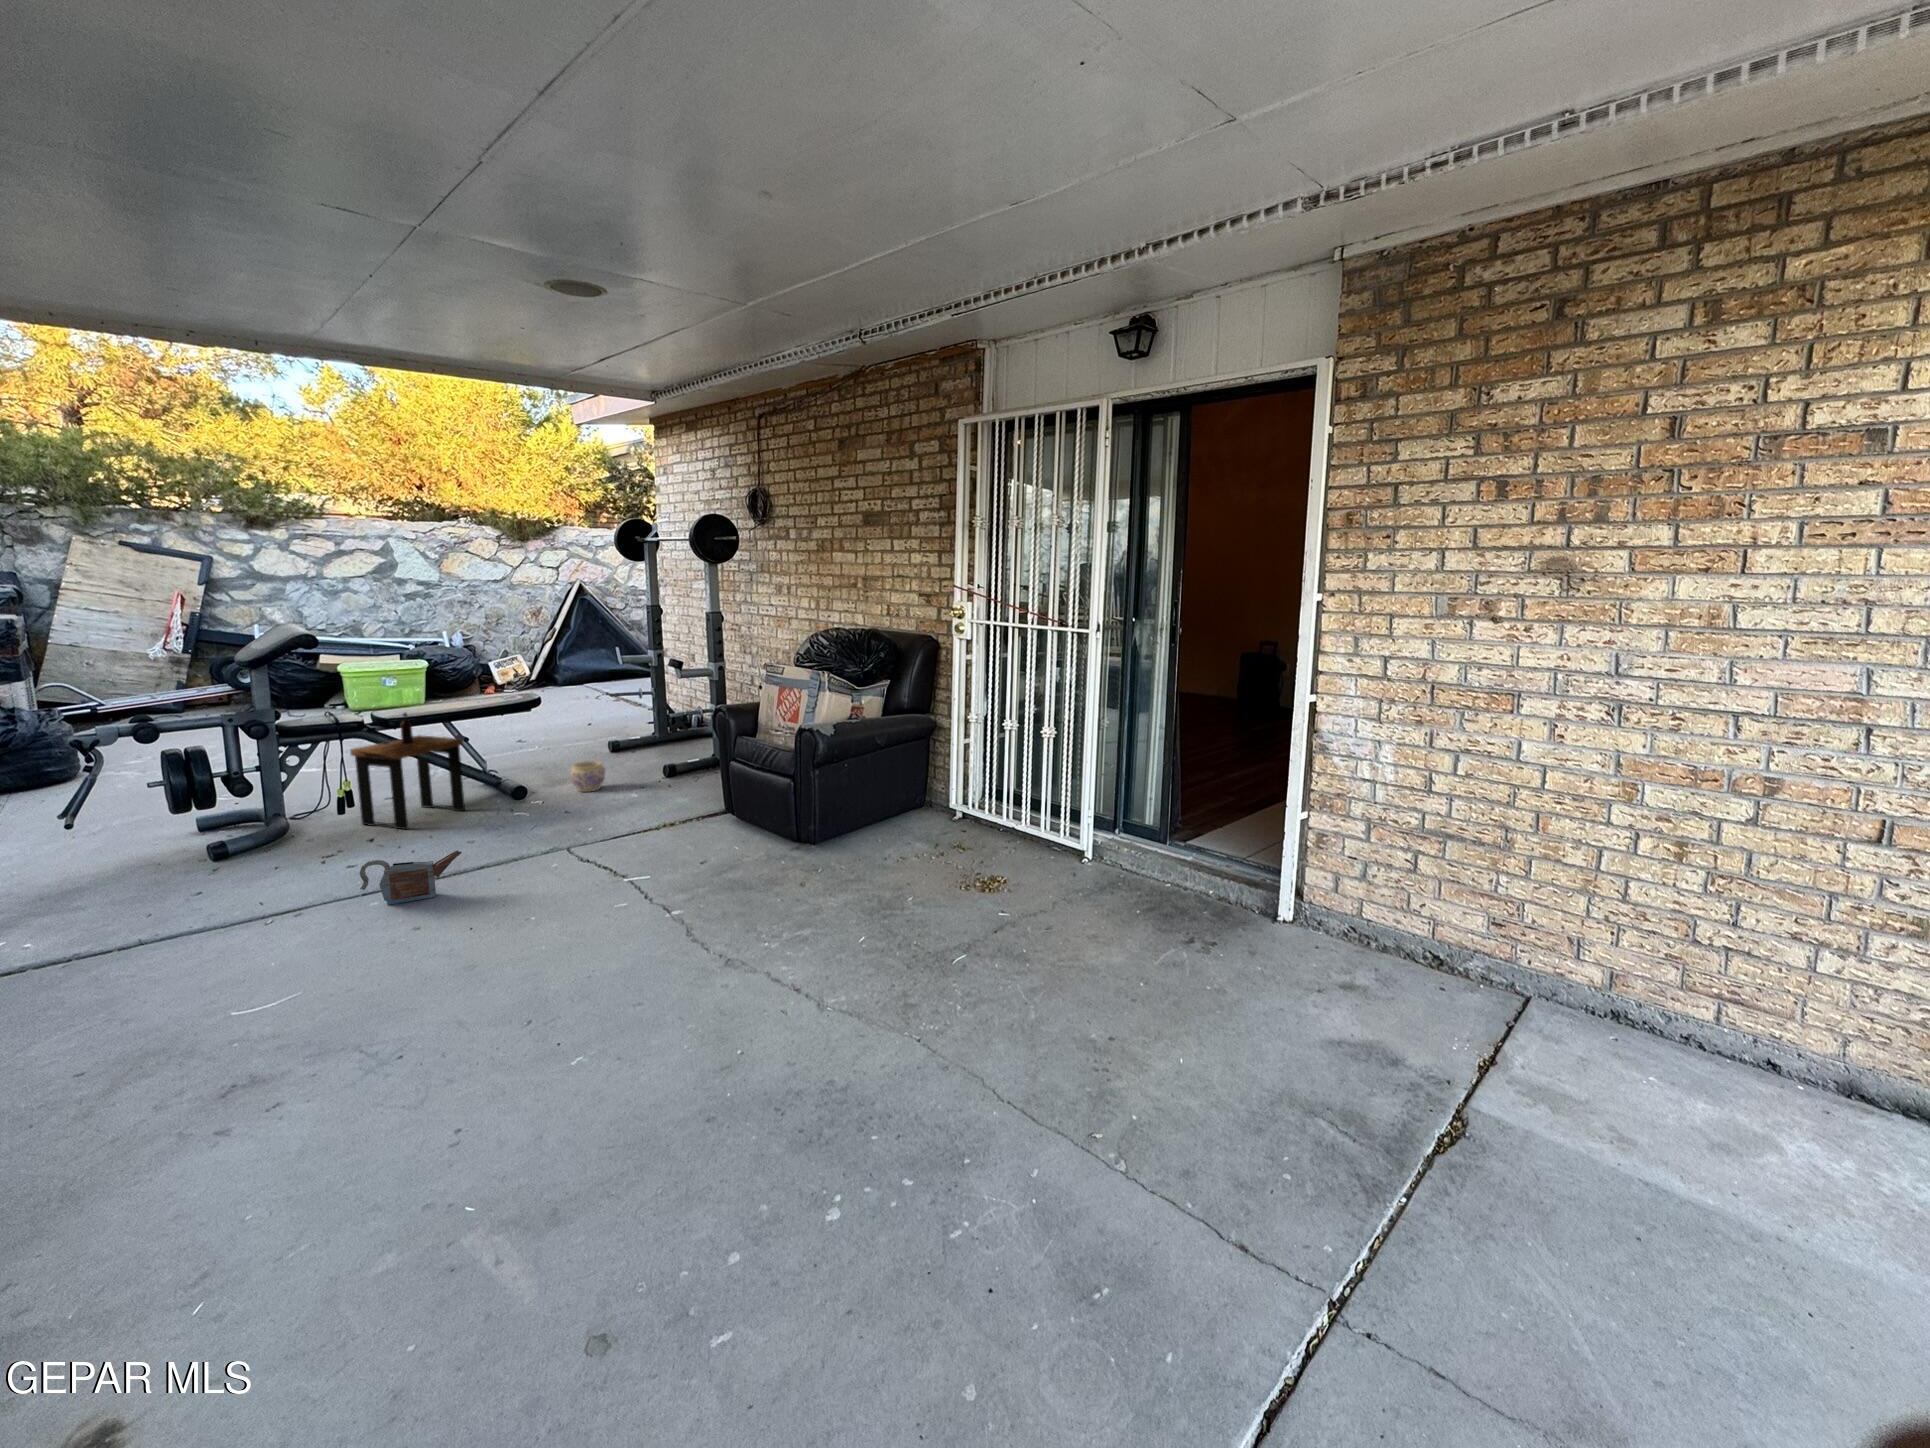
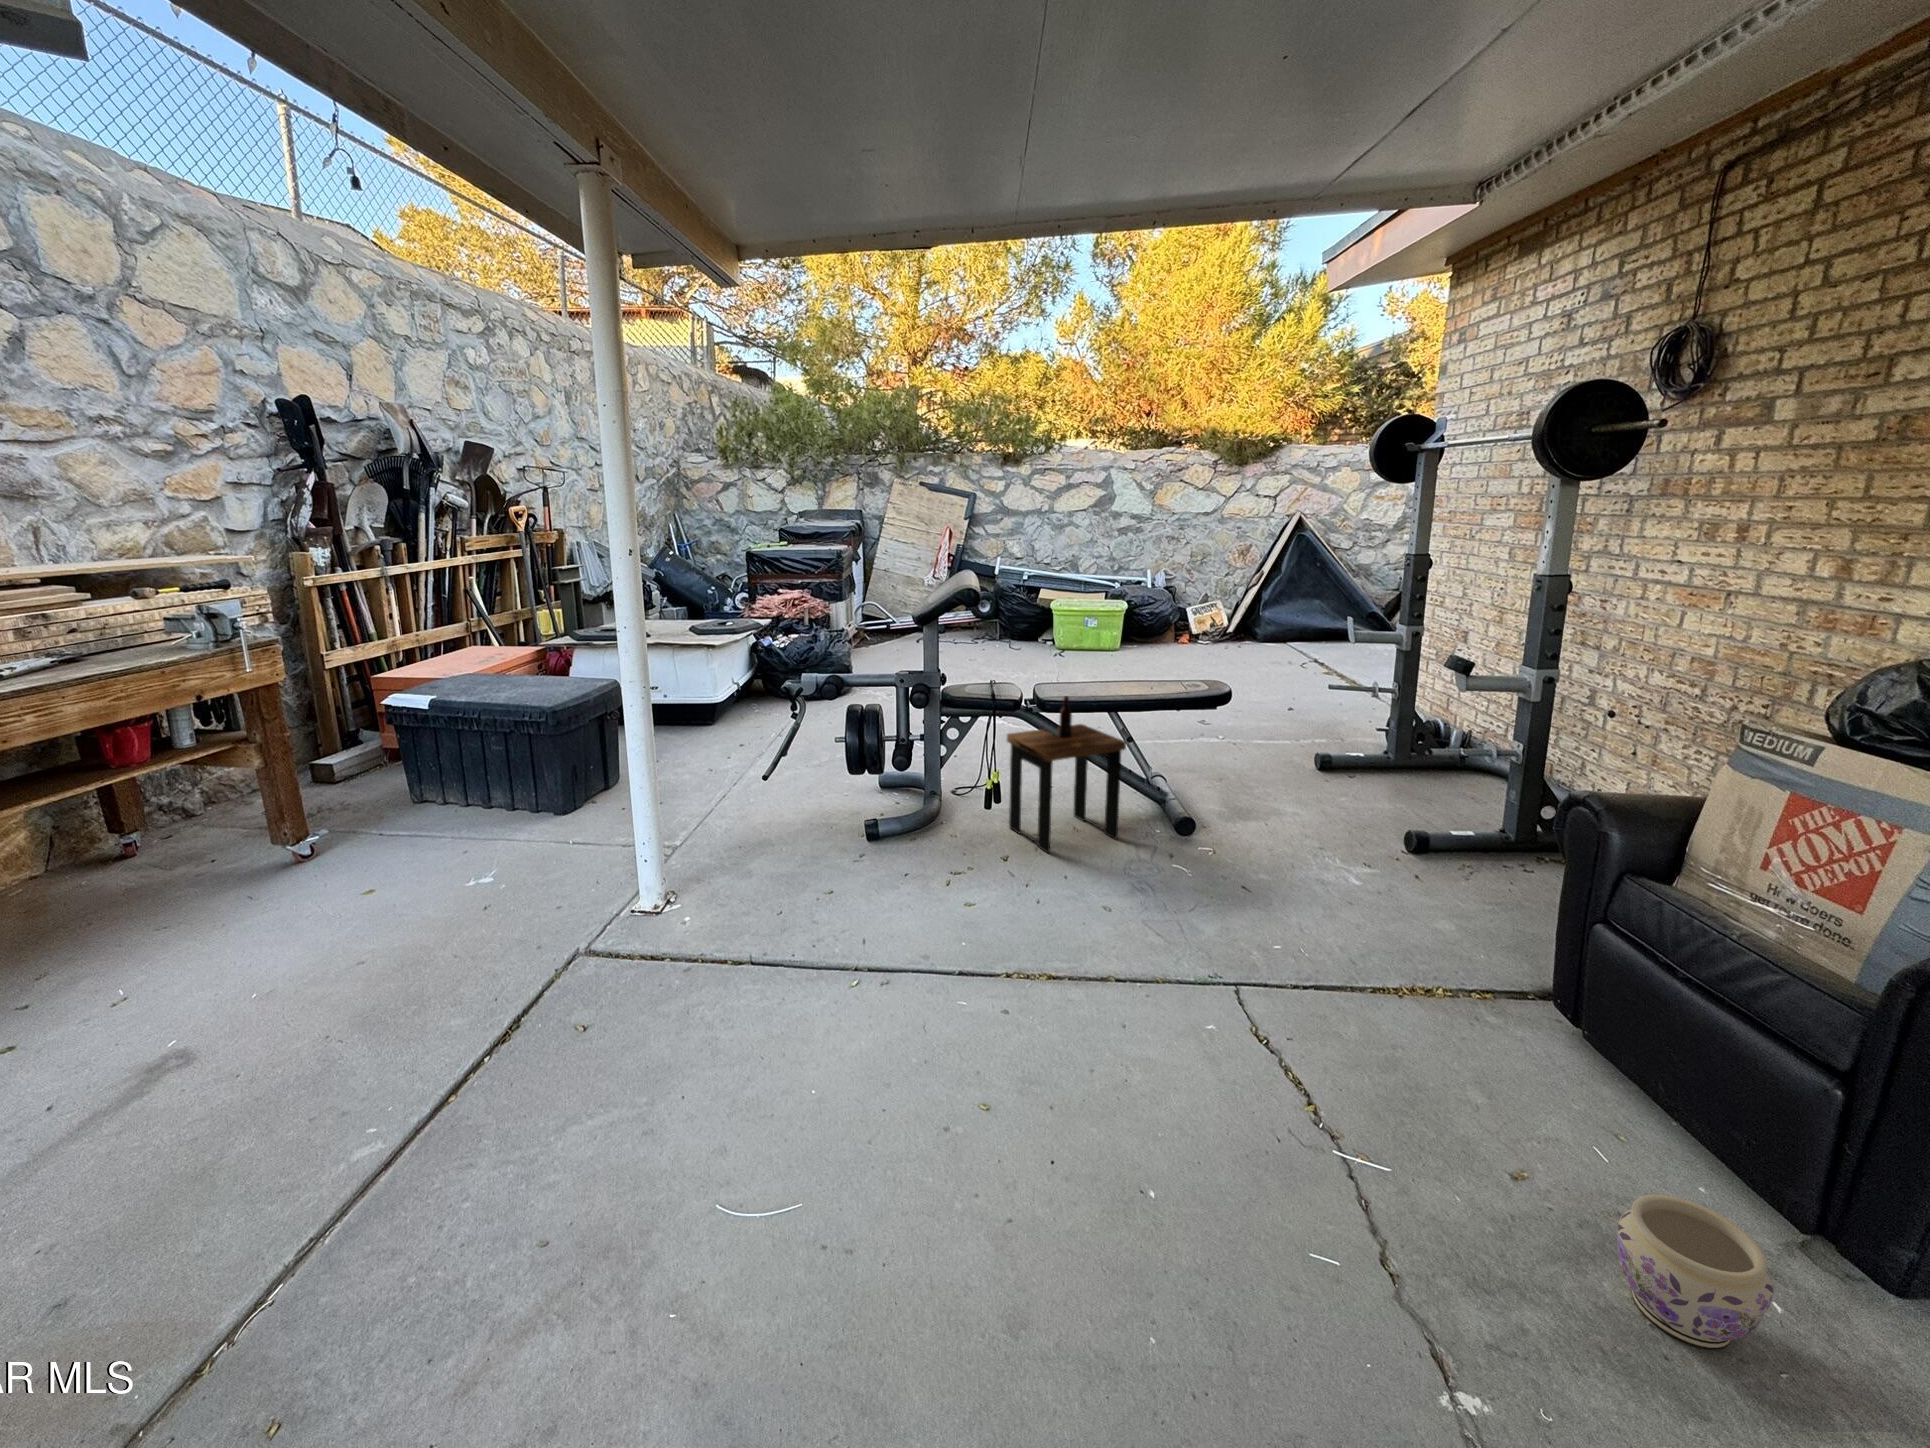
planter: present [570,761,606,792] -> present [1617,1195,1773,1350]
watering can: present [360,850,462,905] -> none [956,939,1081,1021]

